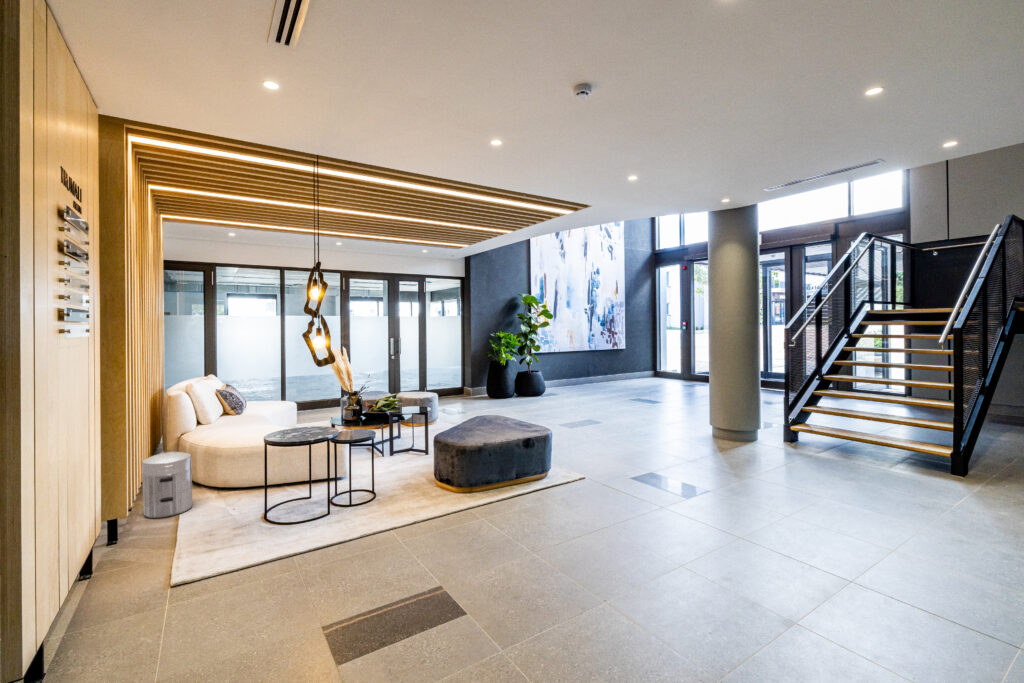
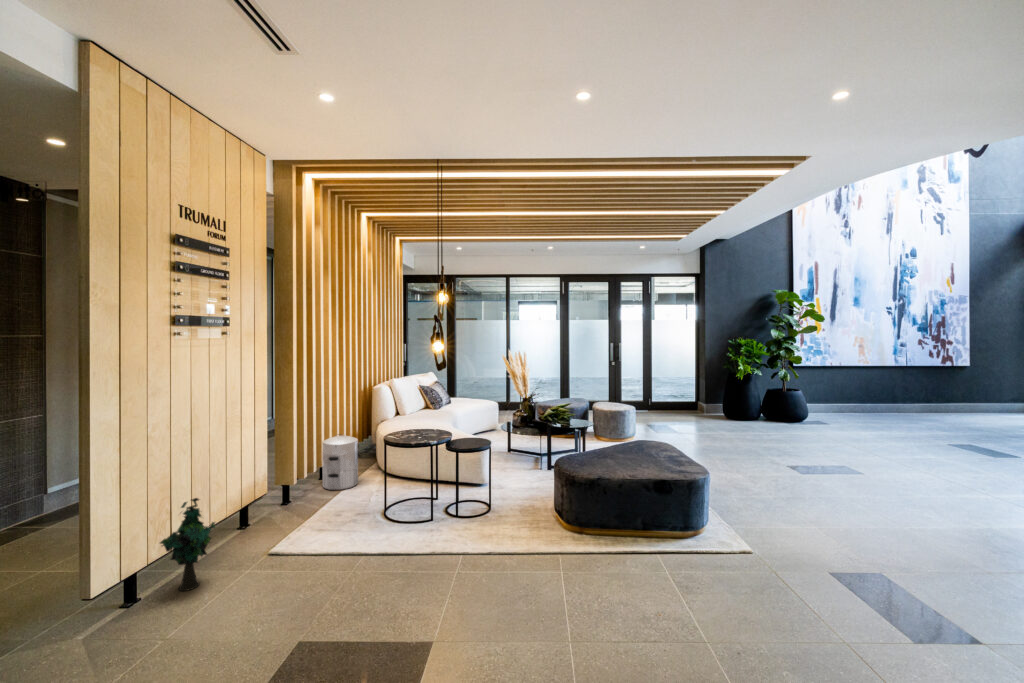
decorative plant: none [64,534,132,650] -> present [160,498,215,591]

